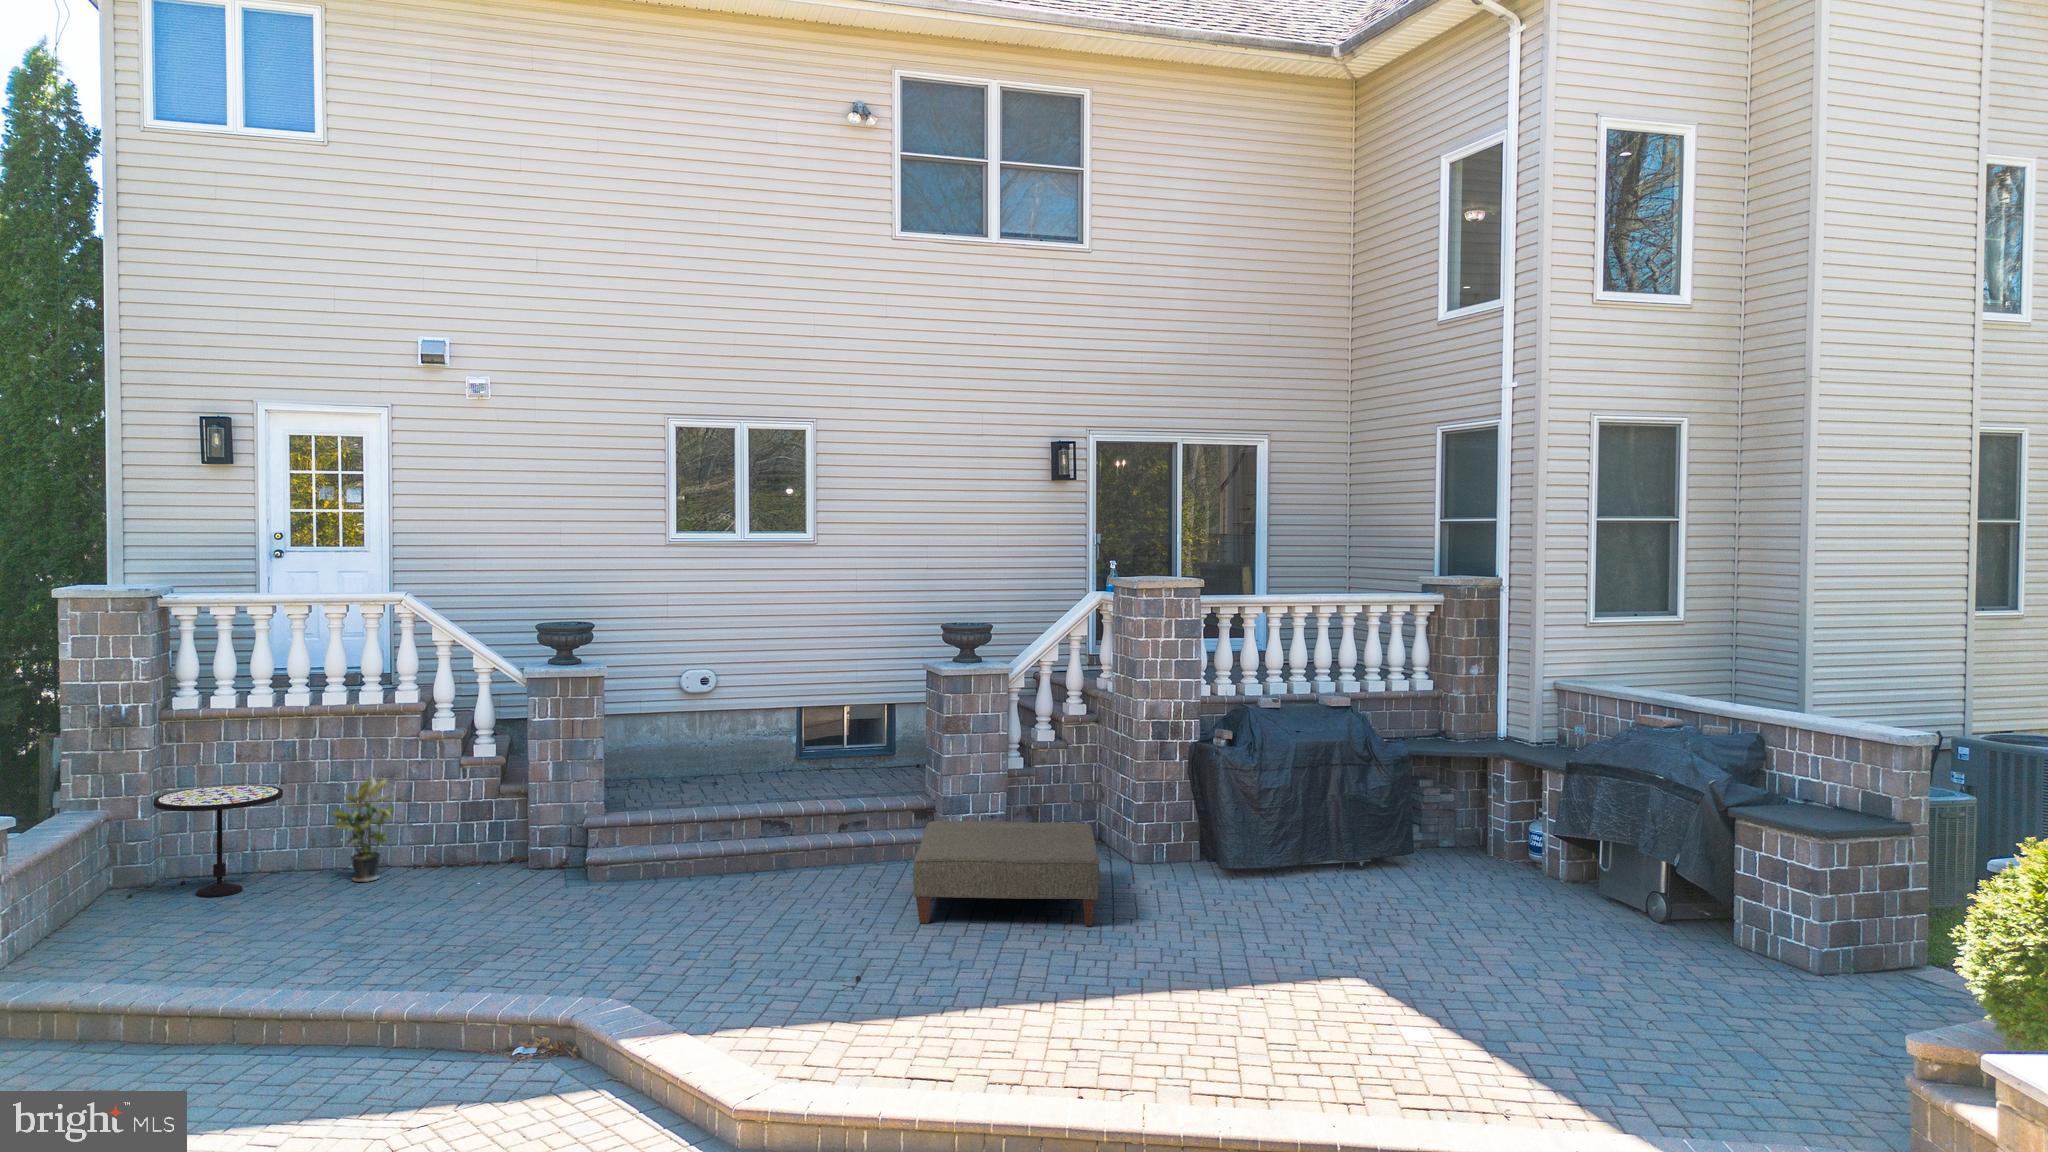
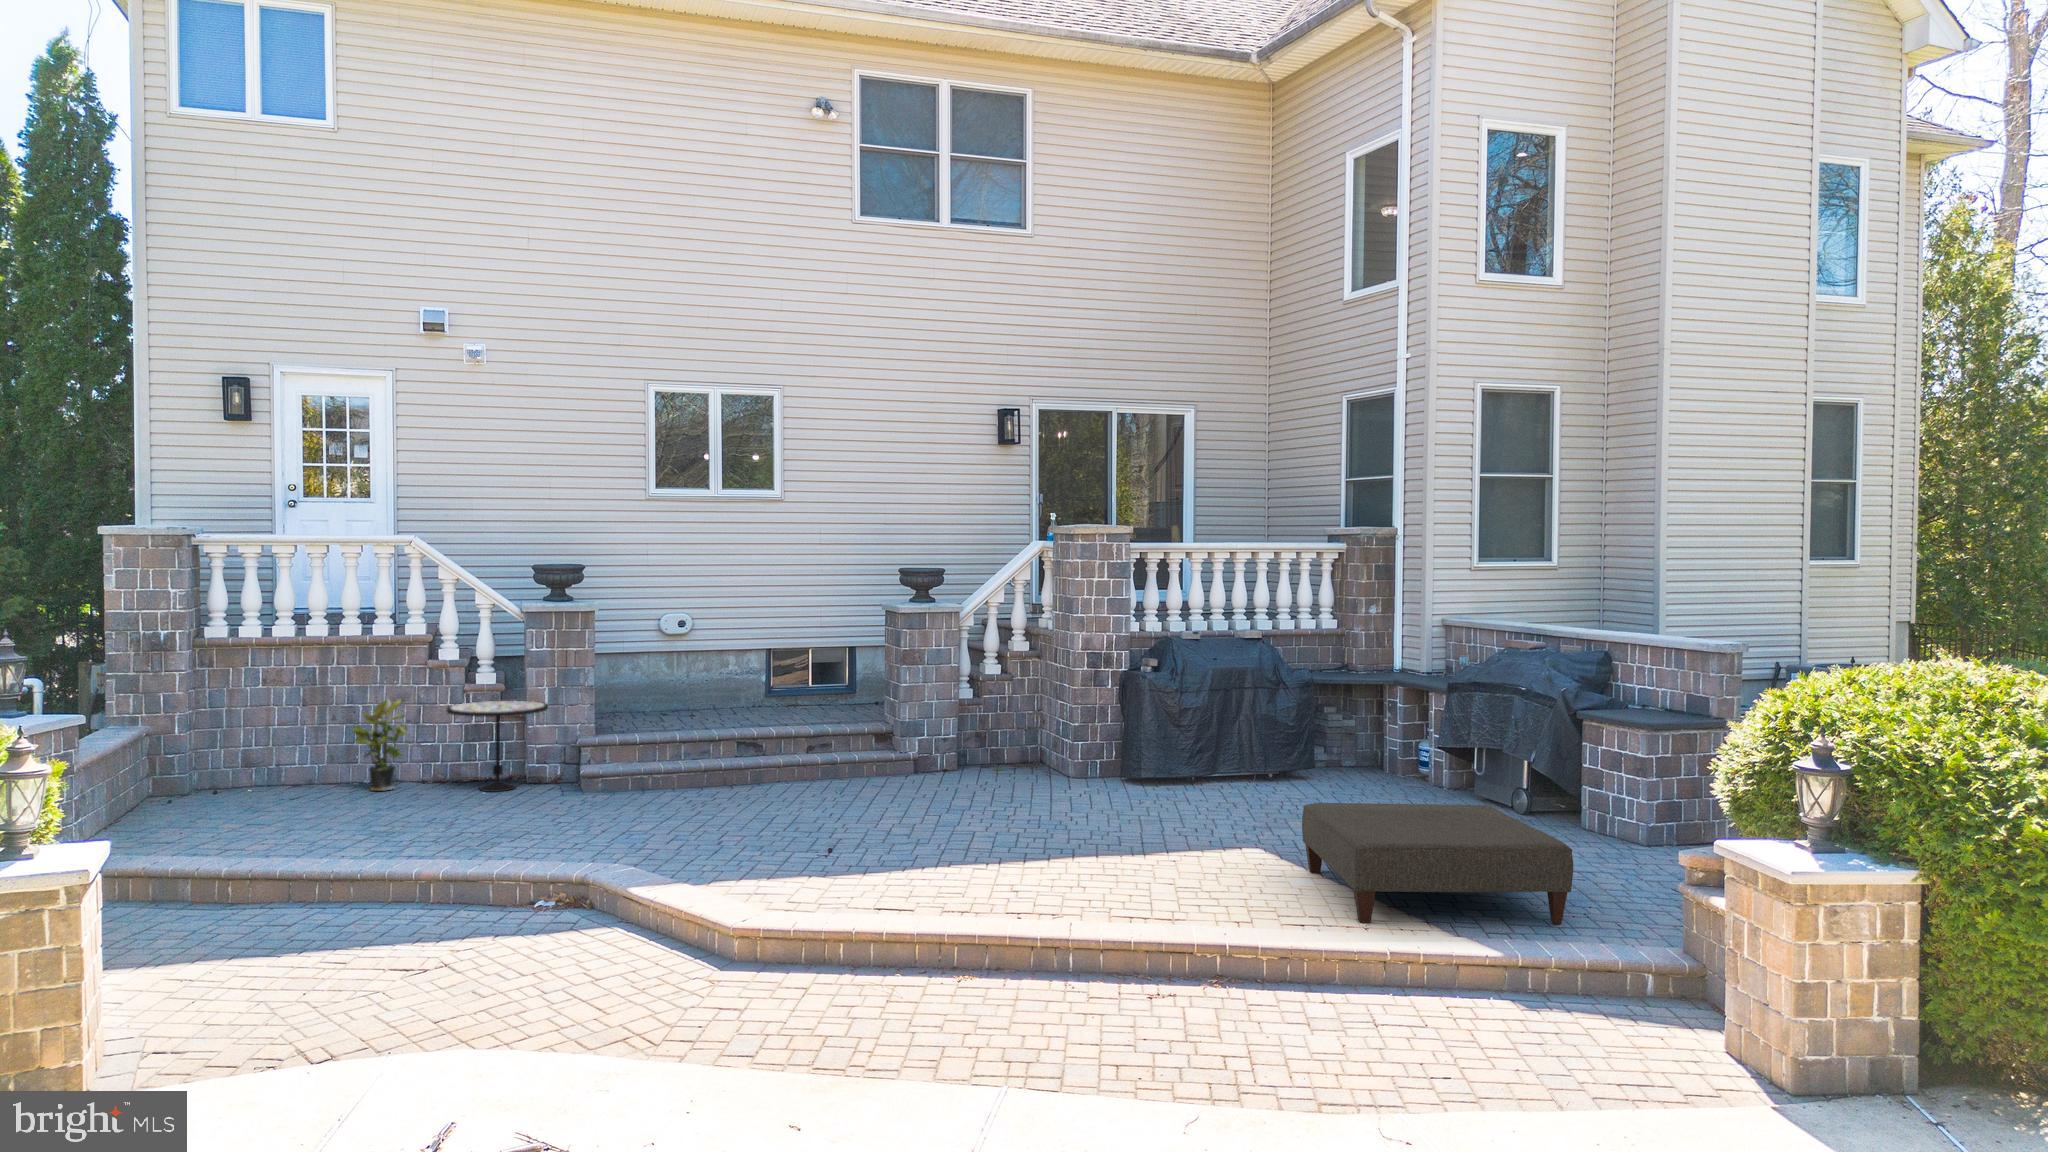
side table: present [153,785,283,897] -> present [447,700,548,792]
ottoman: present [913,821,1100,926] -> present [1302,803,1573,924]

